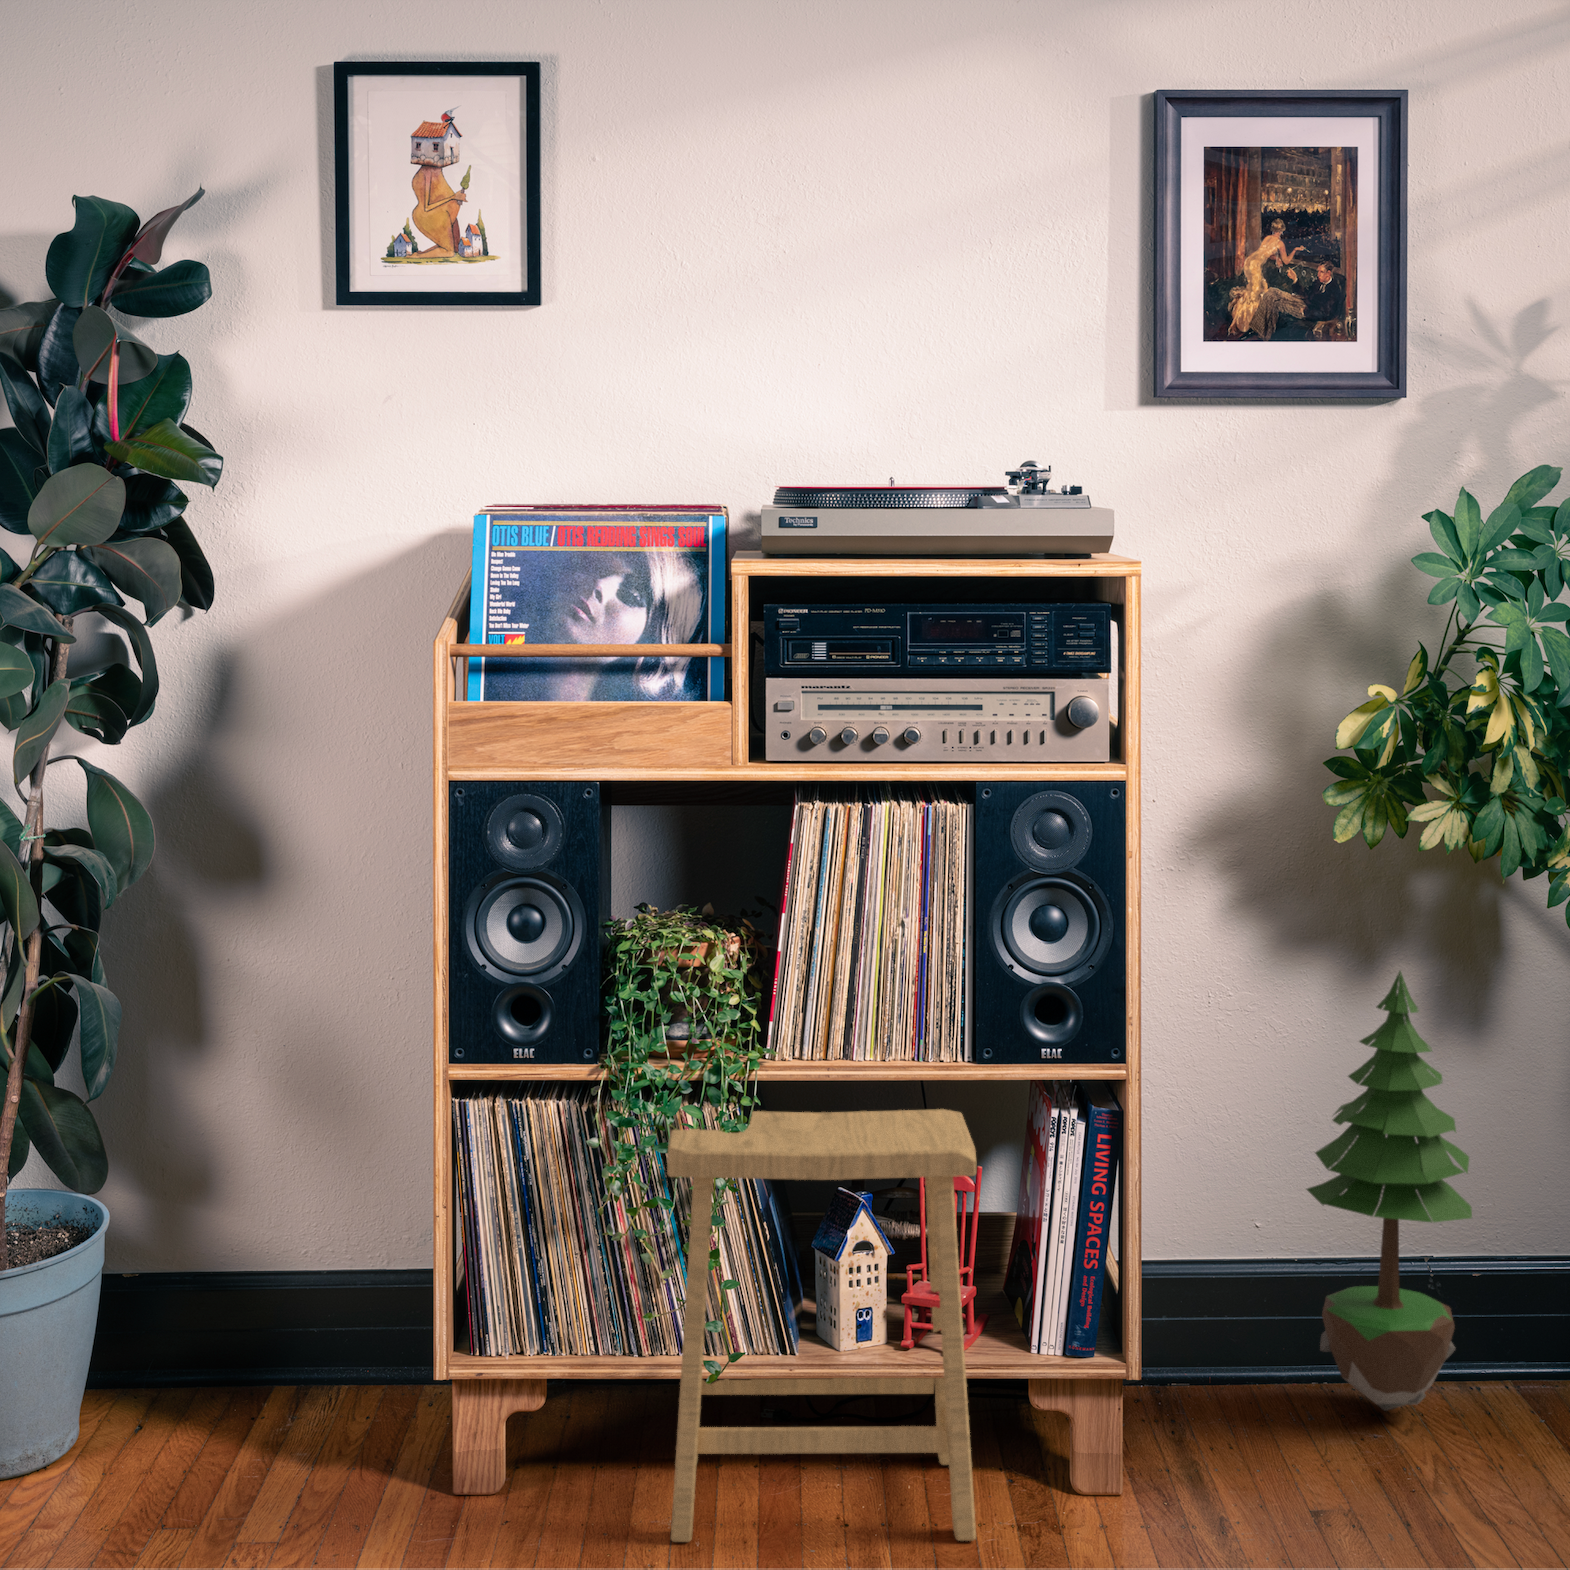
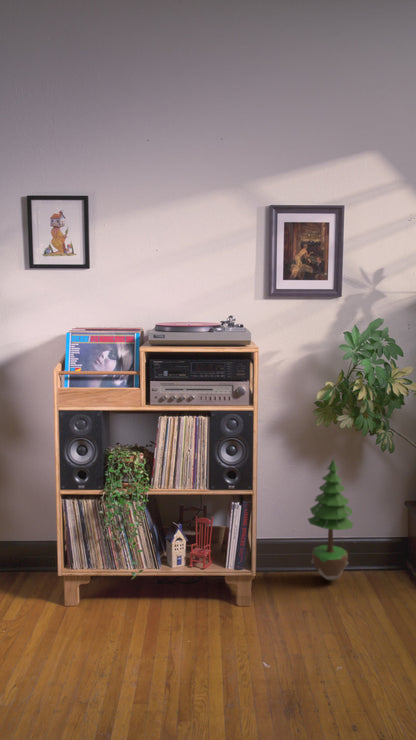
footstool: present [667,1109,977,1542] -> none [122,501,208,623]

